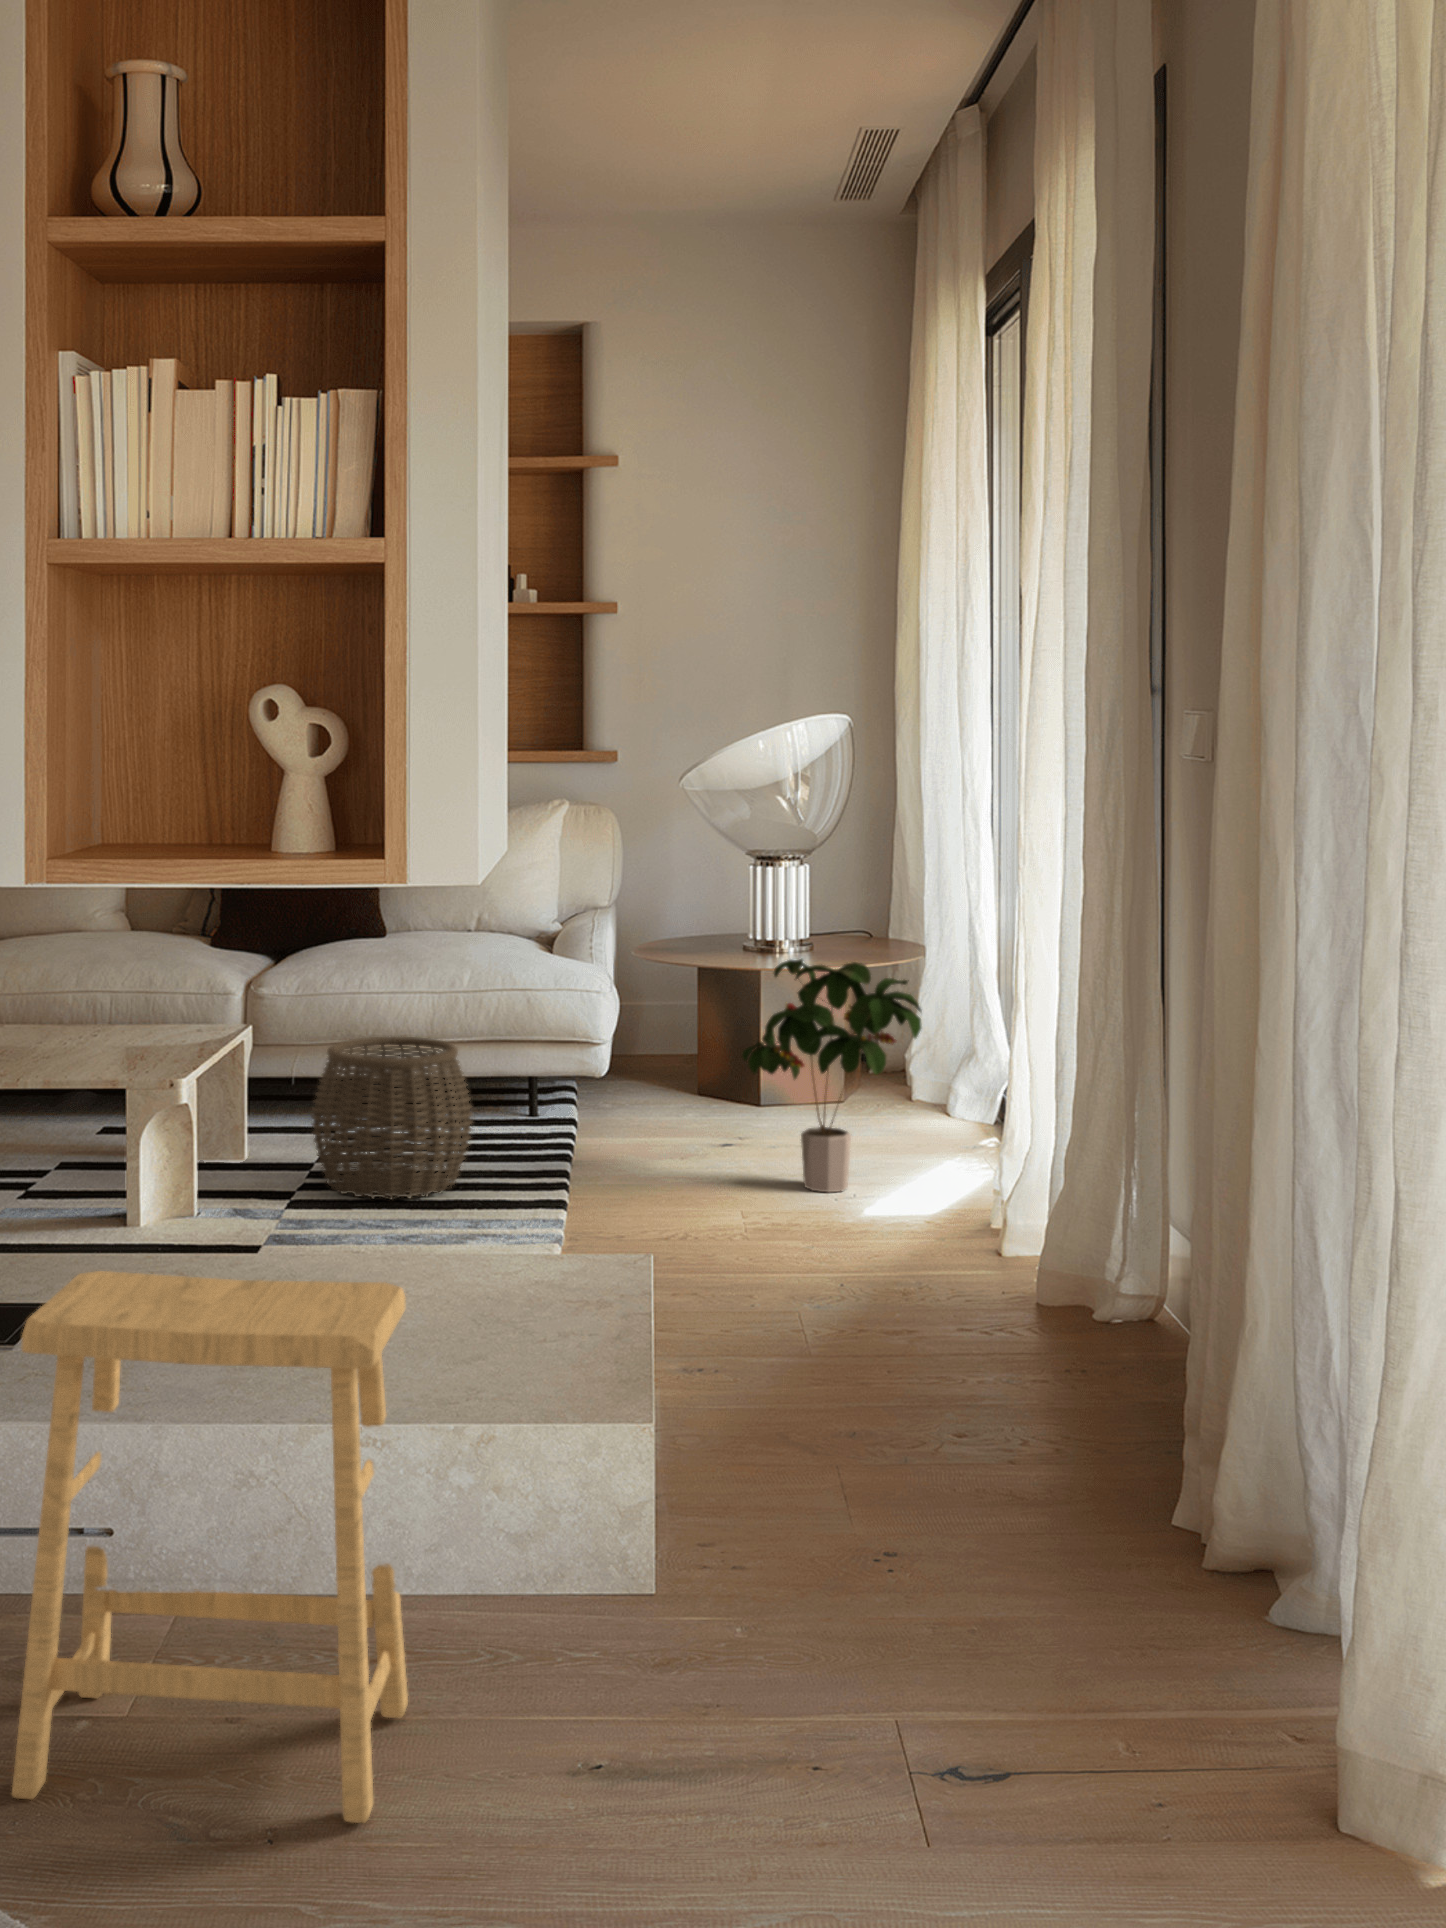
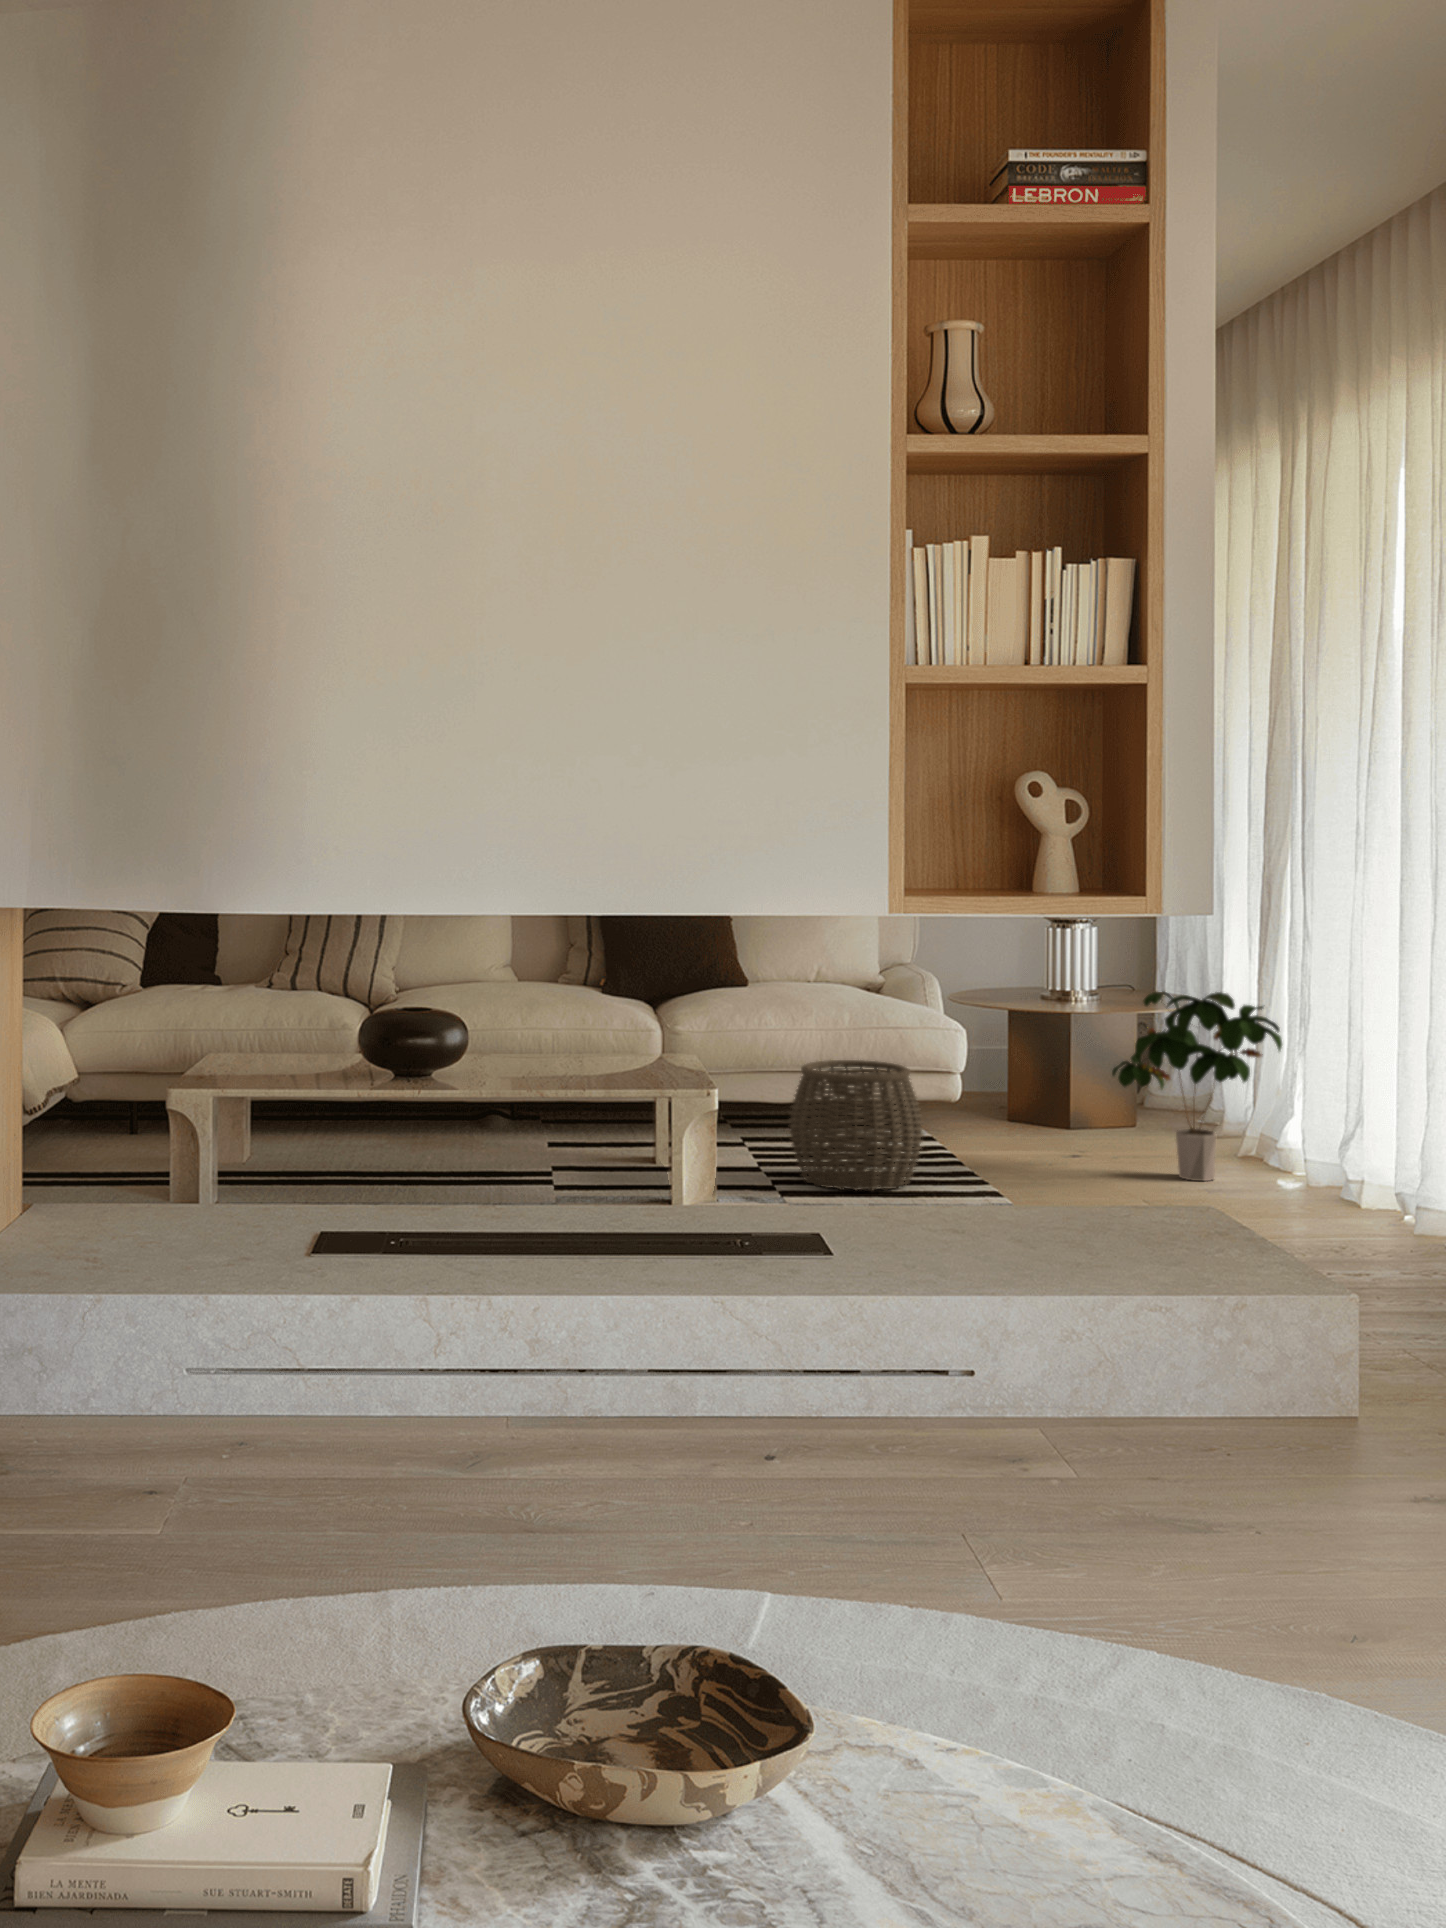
footstool: present [12,1271,408,1823] -> none [1095,1175,1381,1523]

